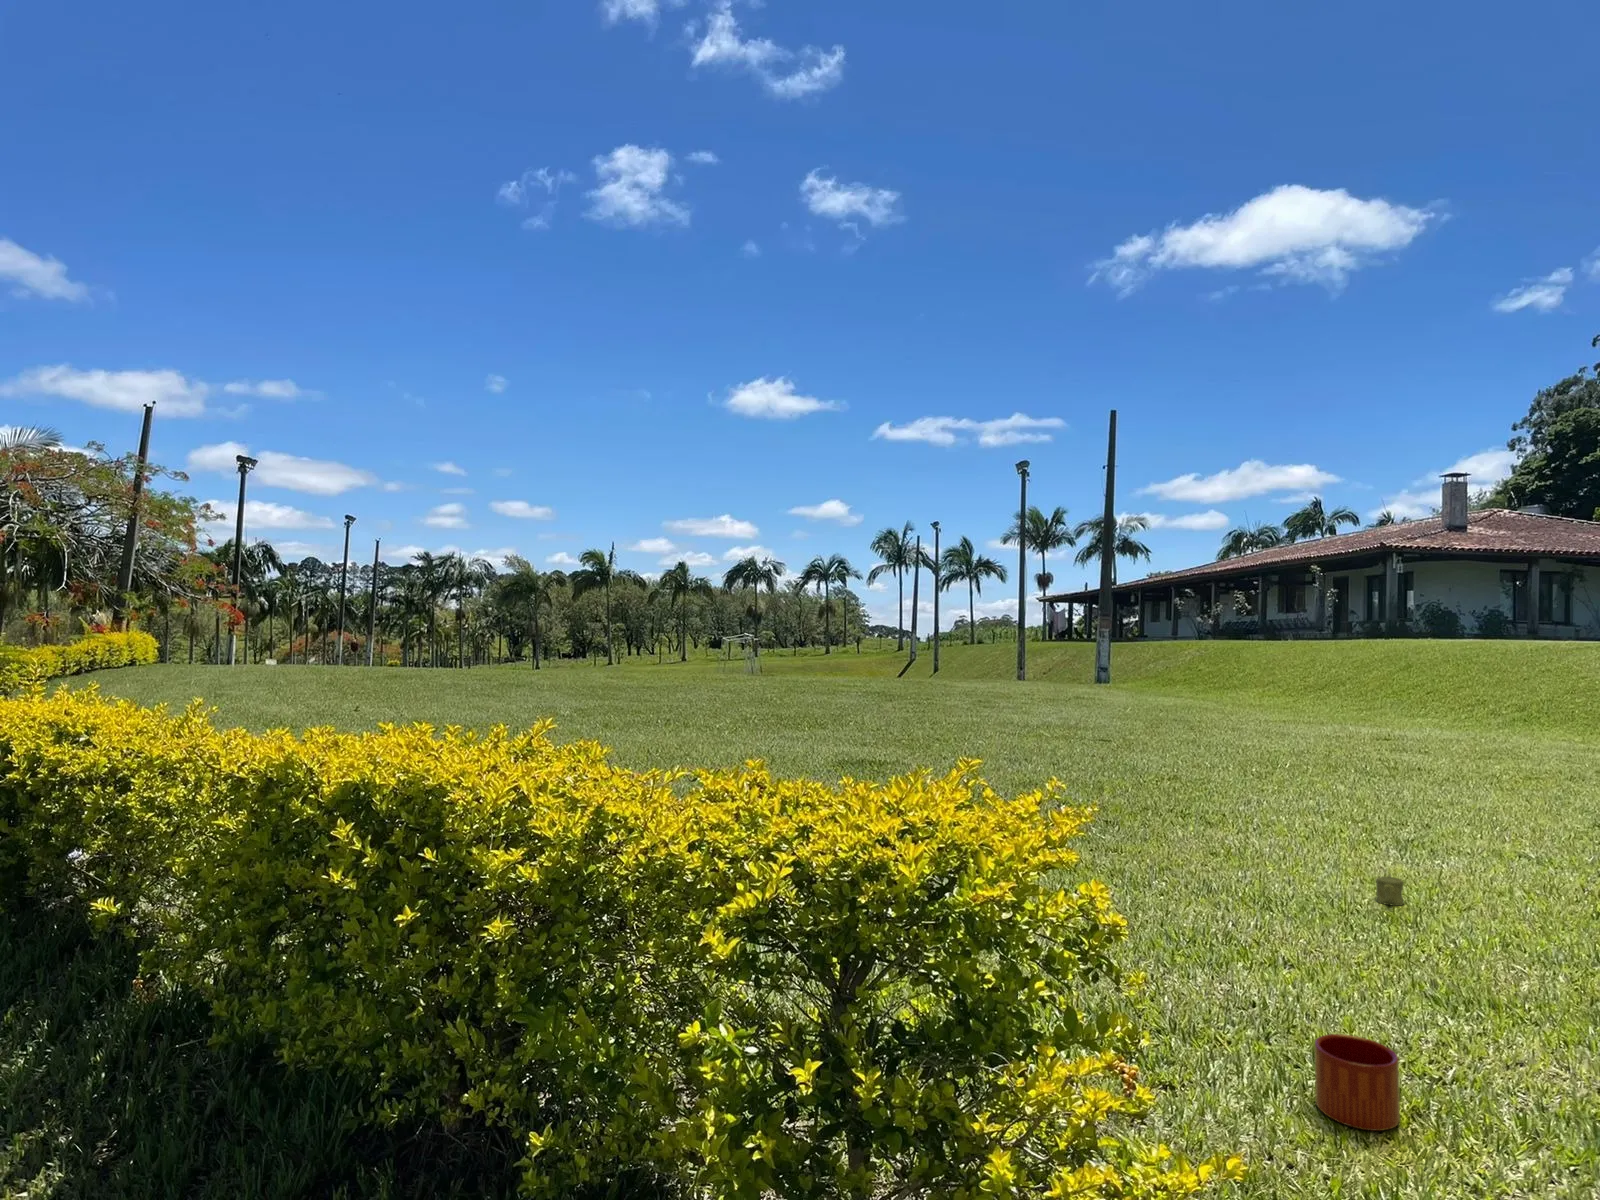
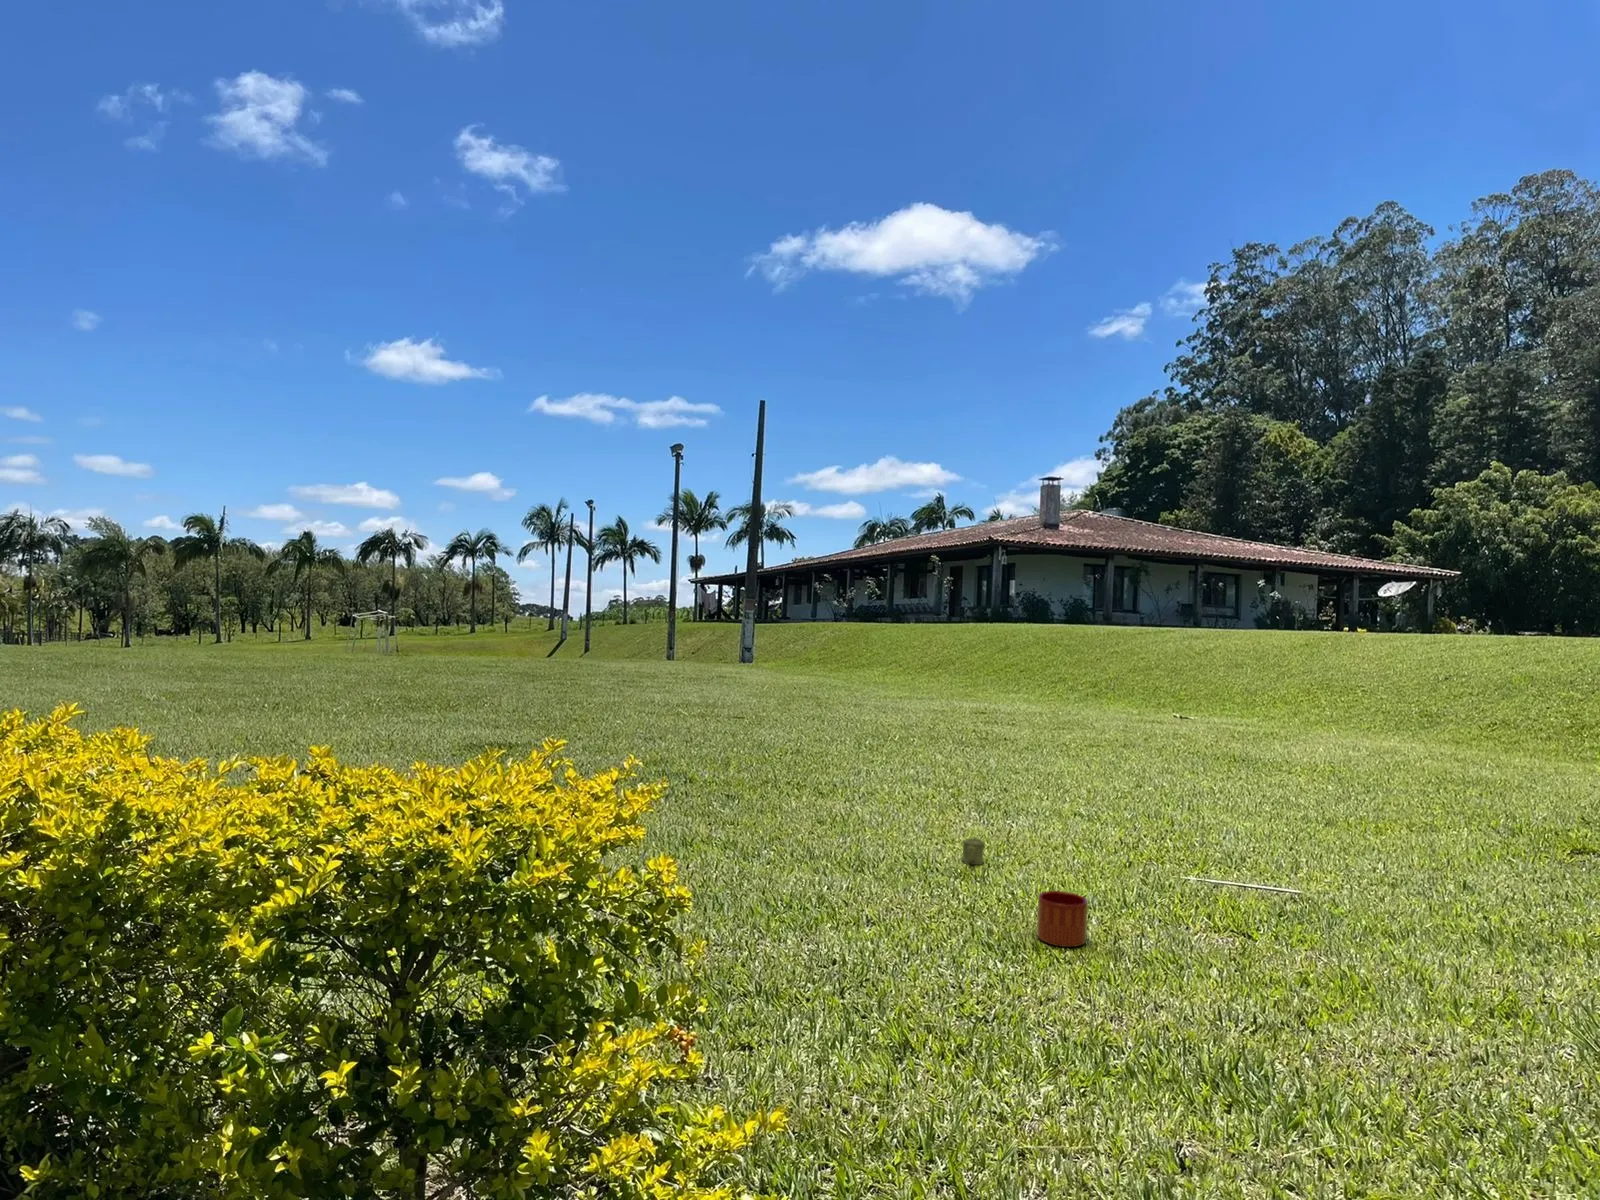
planter: present [1315,1034,1400,1131] -> present [1037,891,1088,947]

